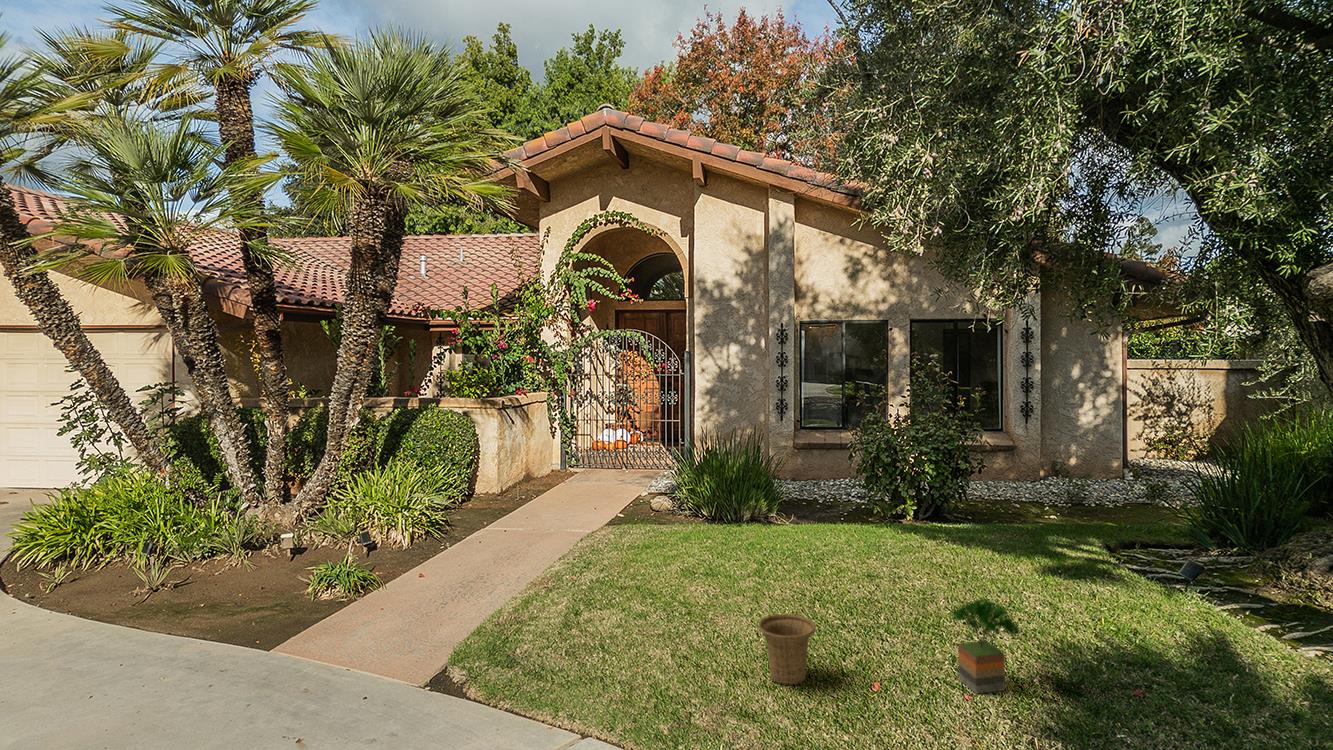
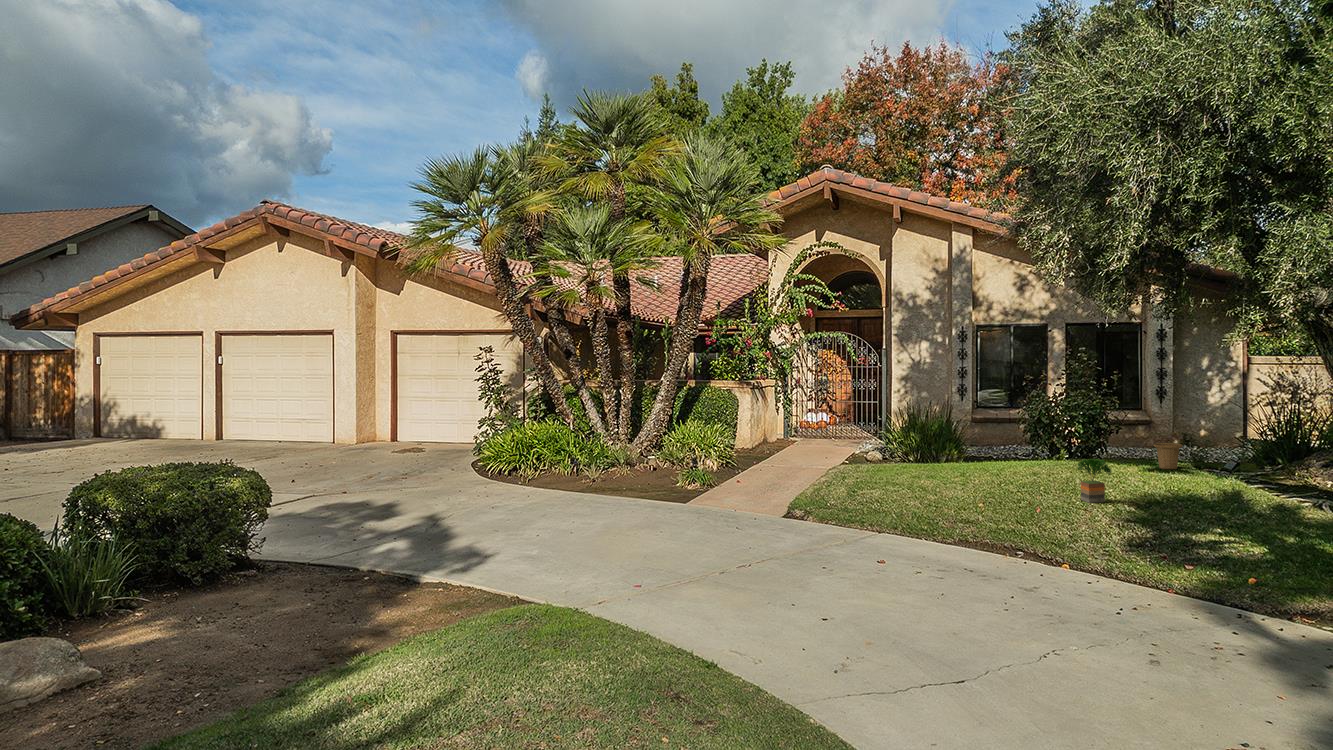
basket: present [758,614,816,685] -> present [1153,443,1183,469]

